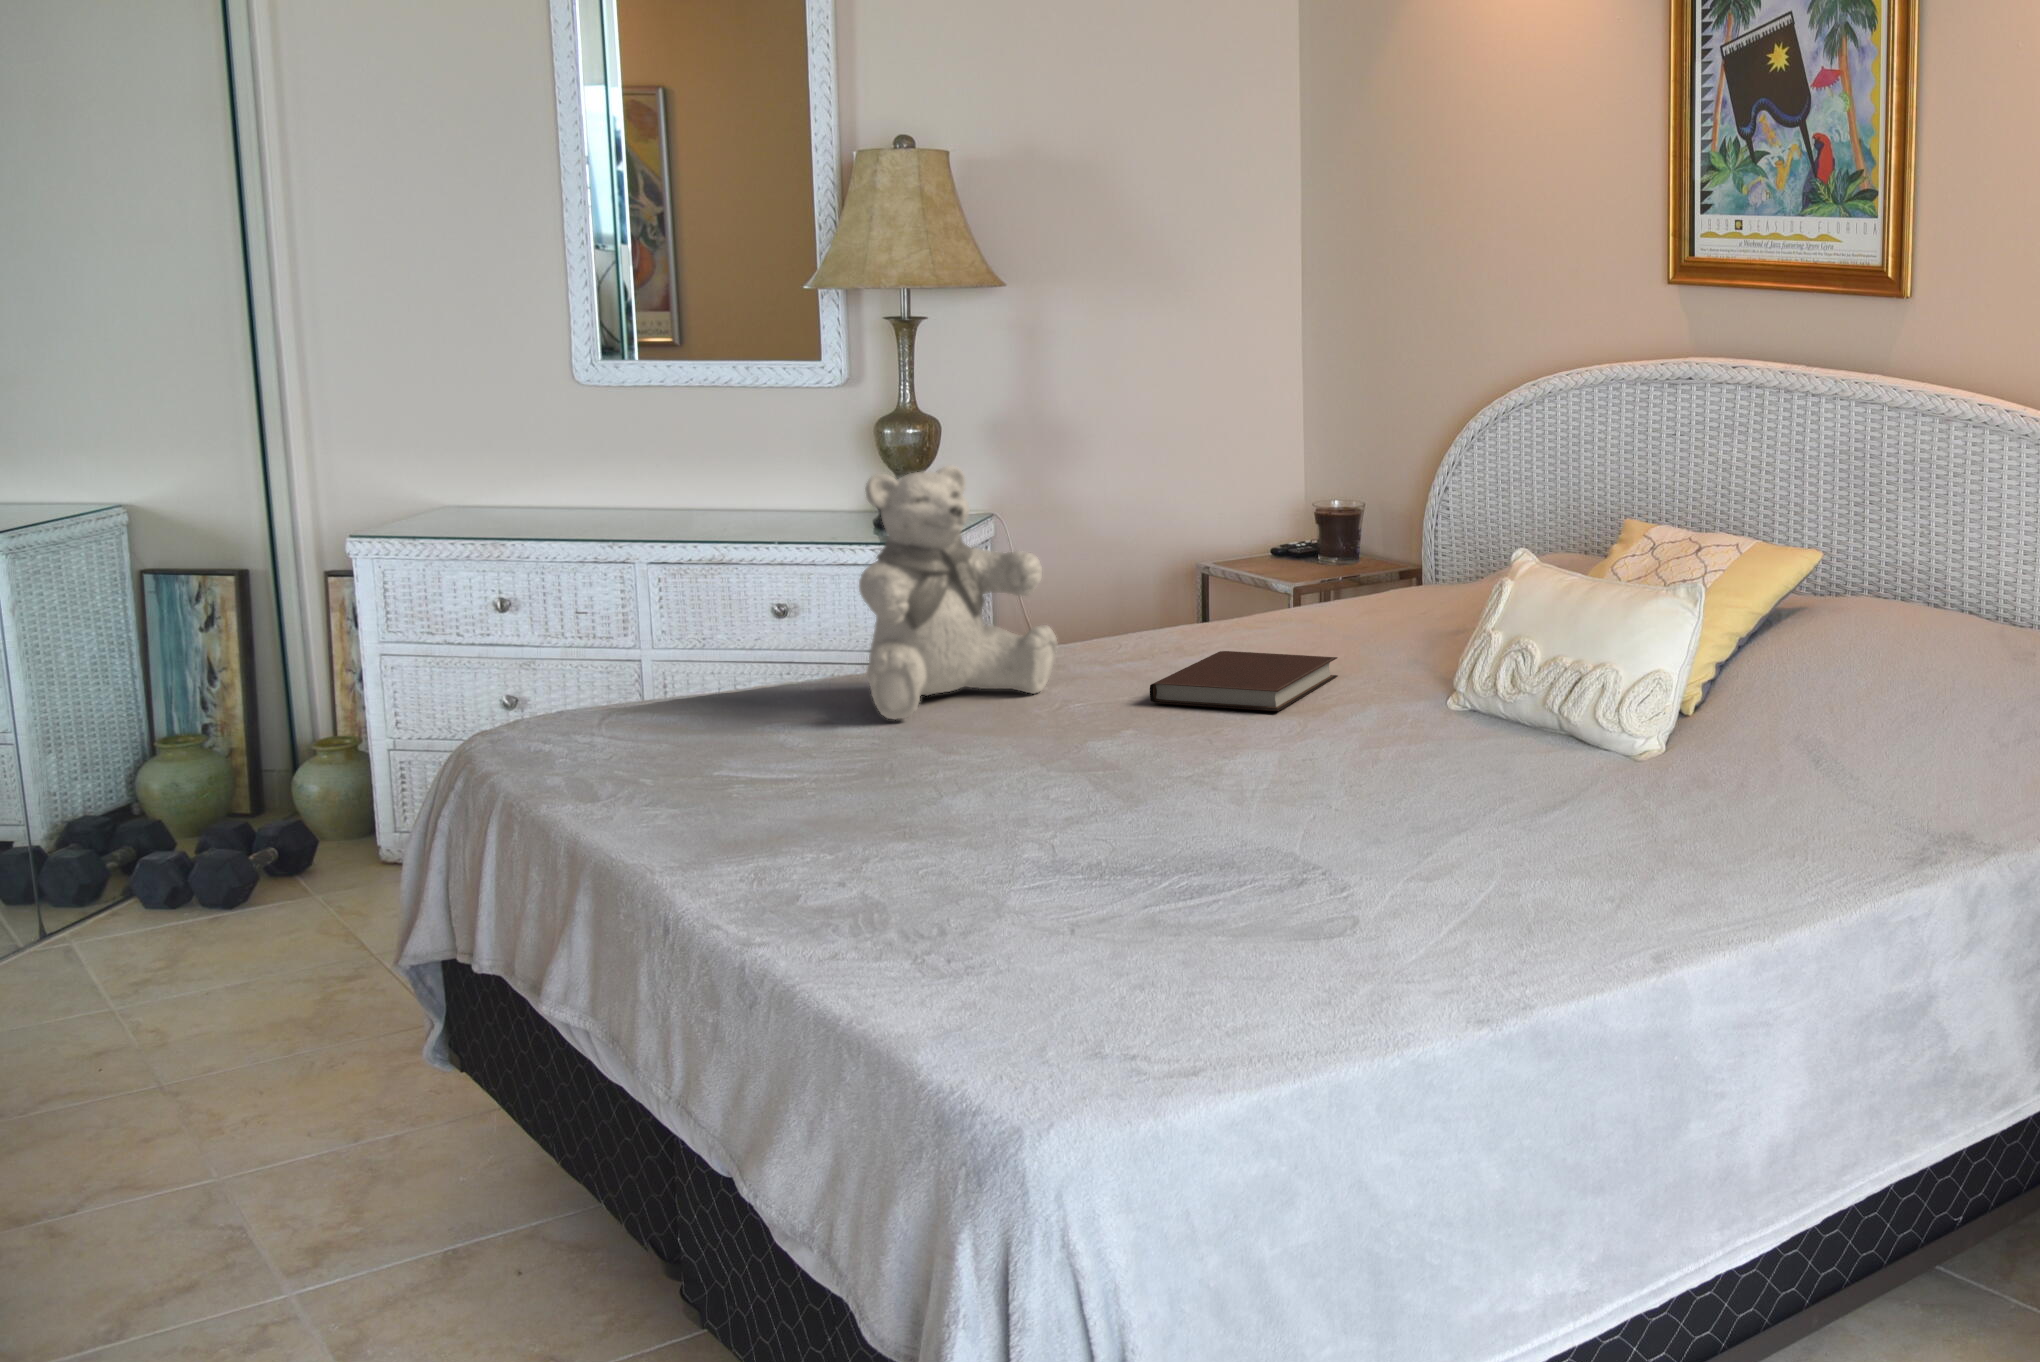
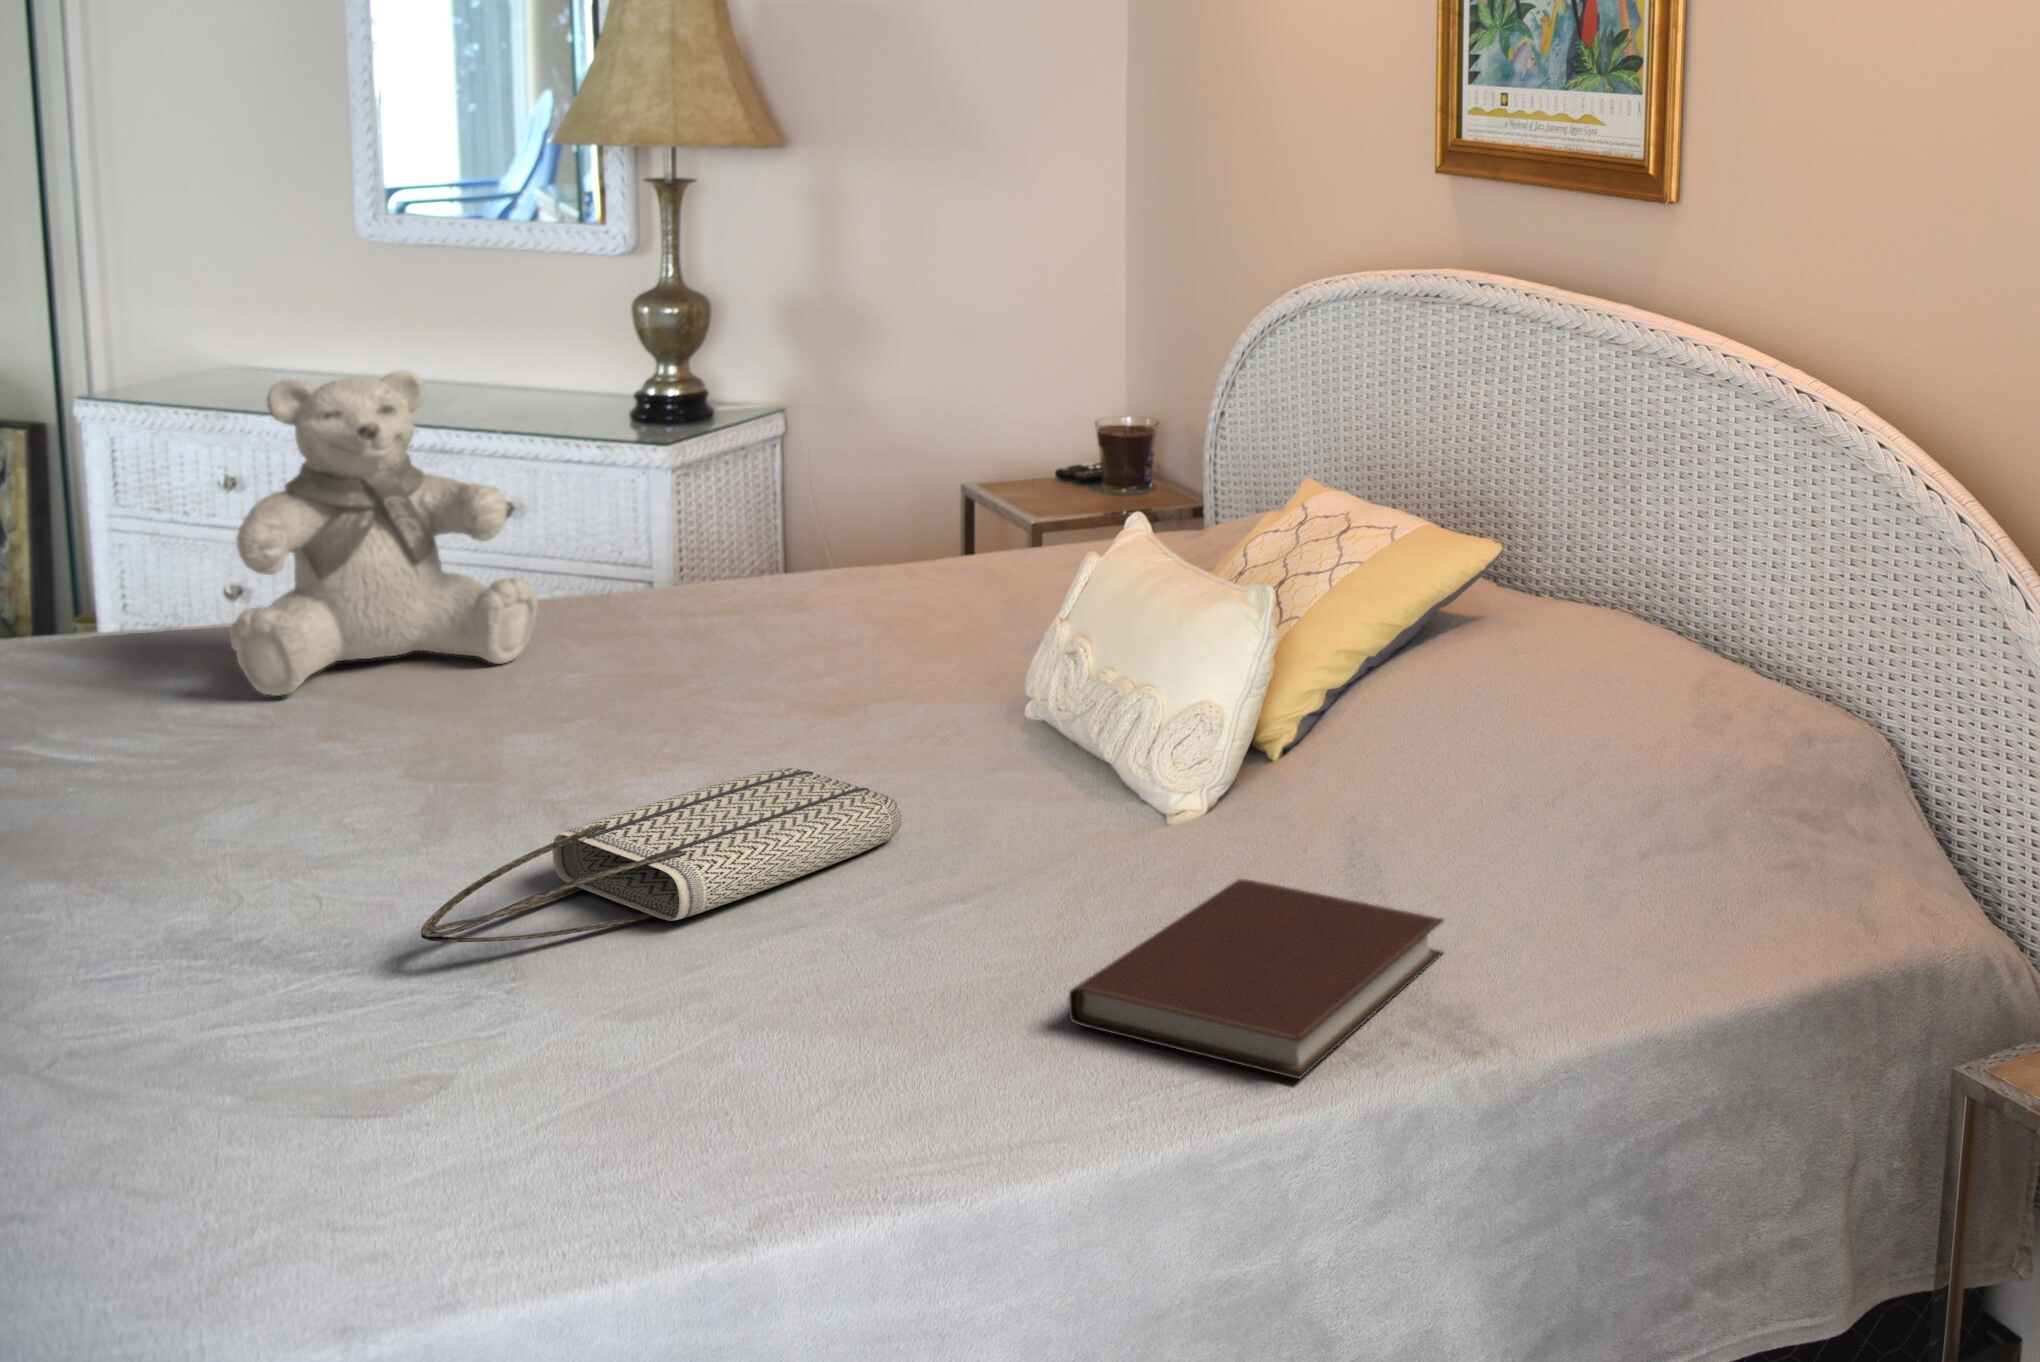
notebook: present [1150,651,1338,711] -> present [1068,879,1444,1079]
tote bag: none [1256,730,1487,828] -> present [421,768,902,942]

